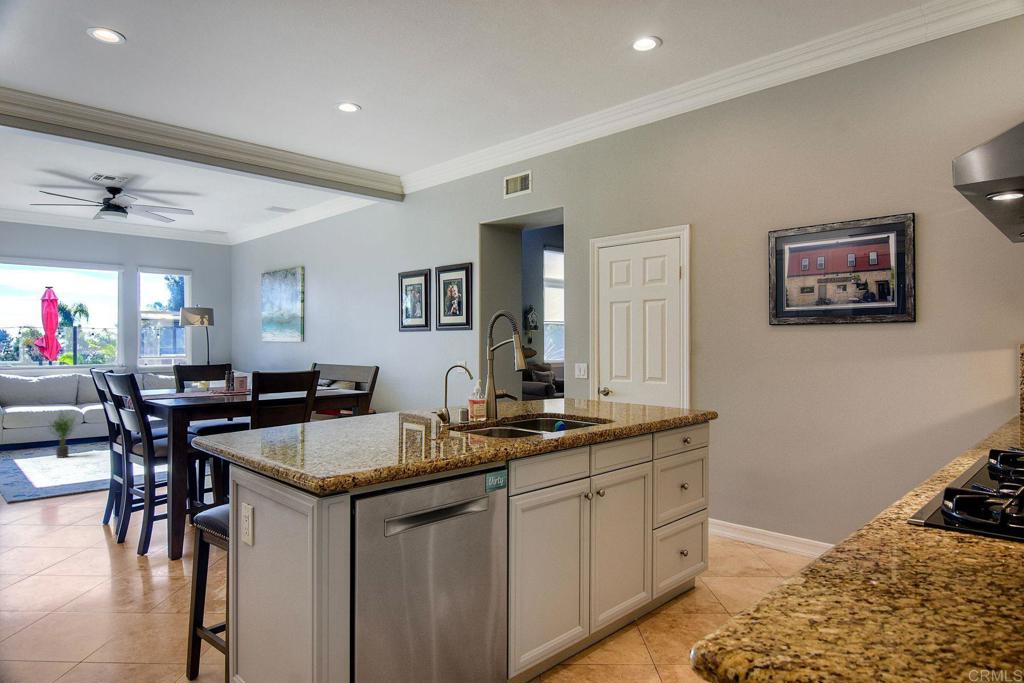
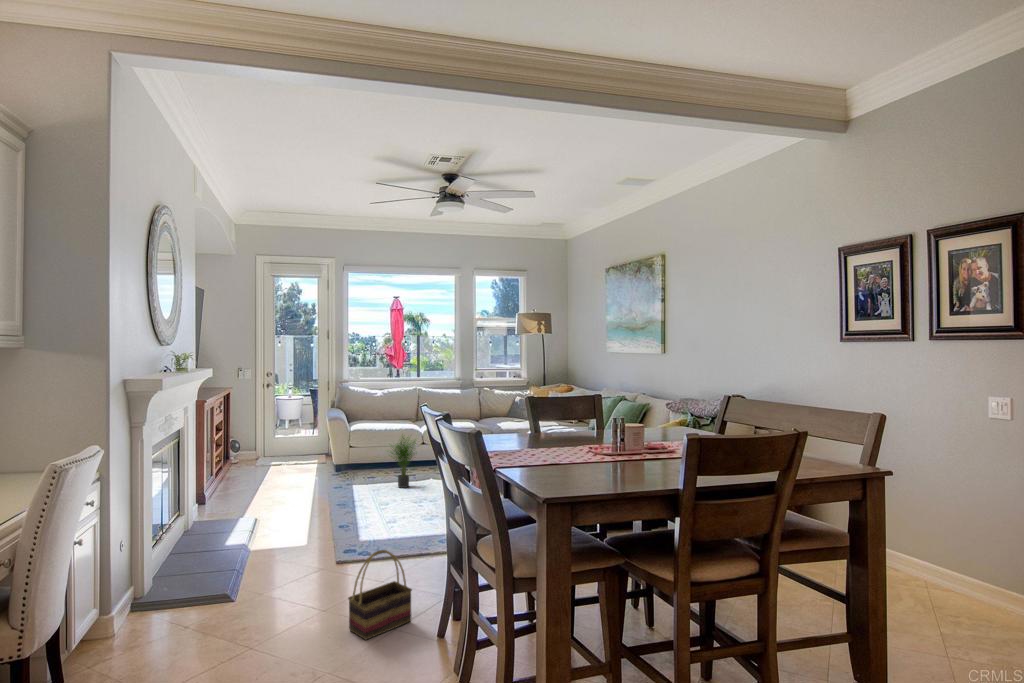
basket: none [29,470,84,530] -> present [348,550,412,640]

